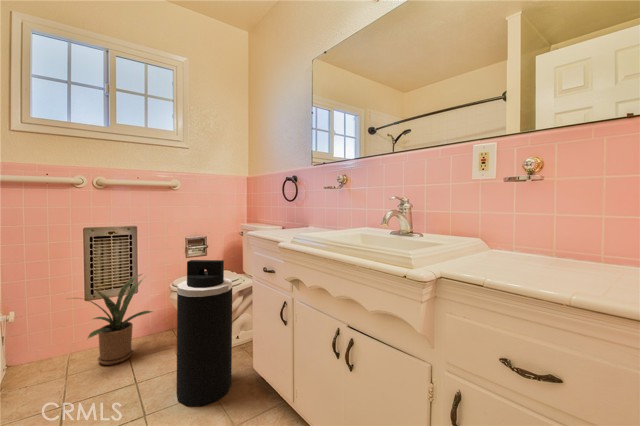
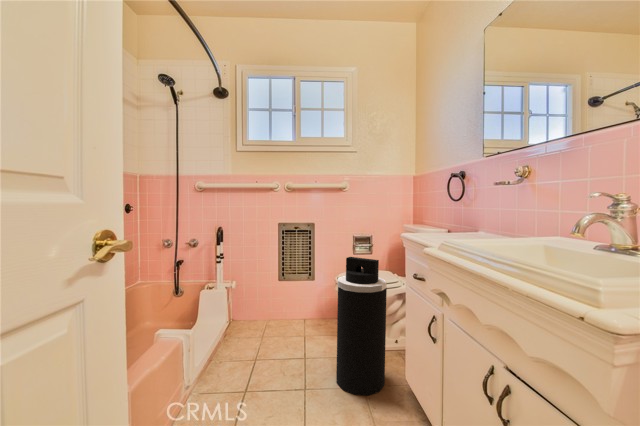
house plant: present [88,274,152,365] -> none [264,264,326,336]

